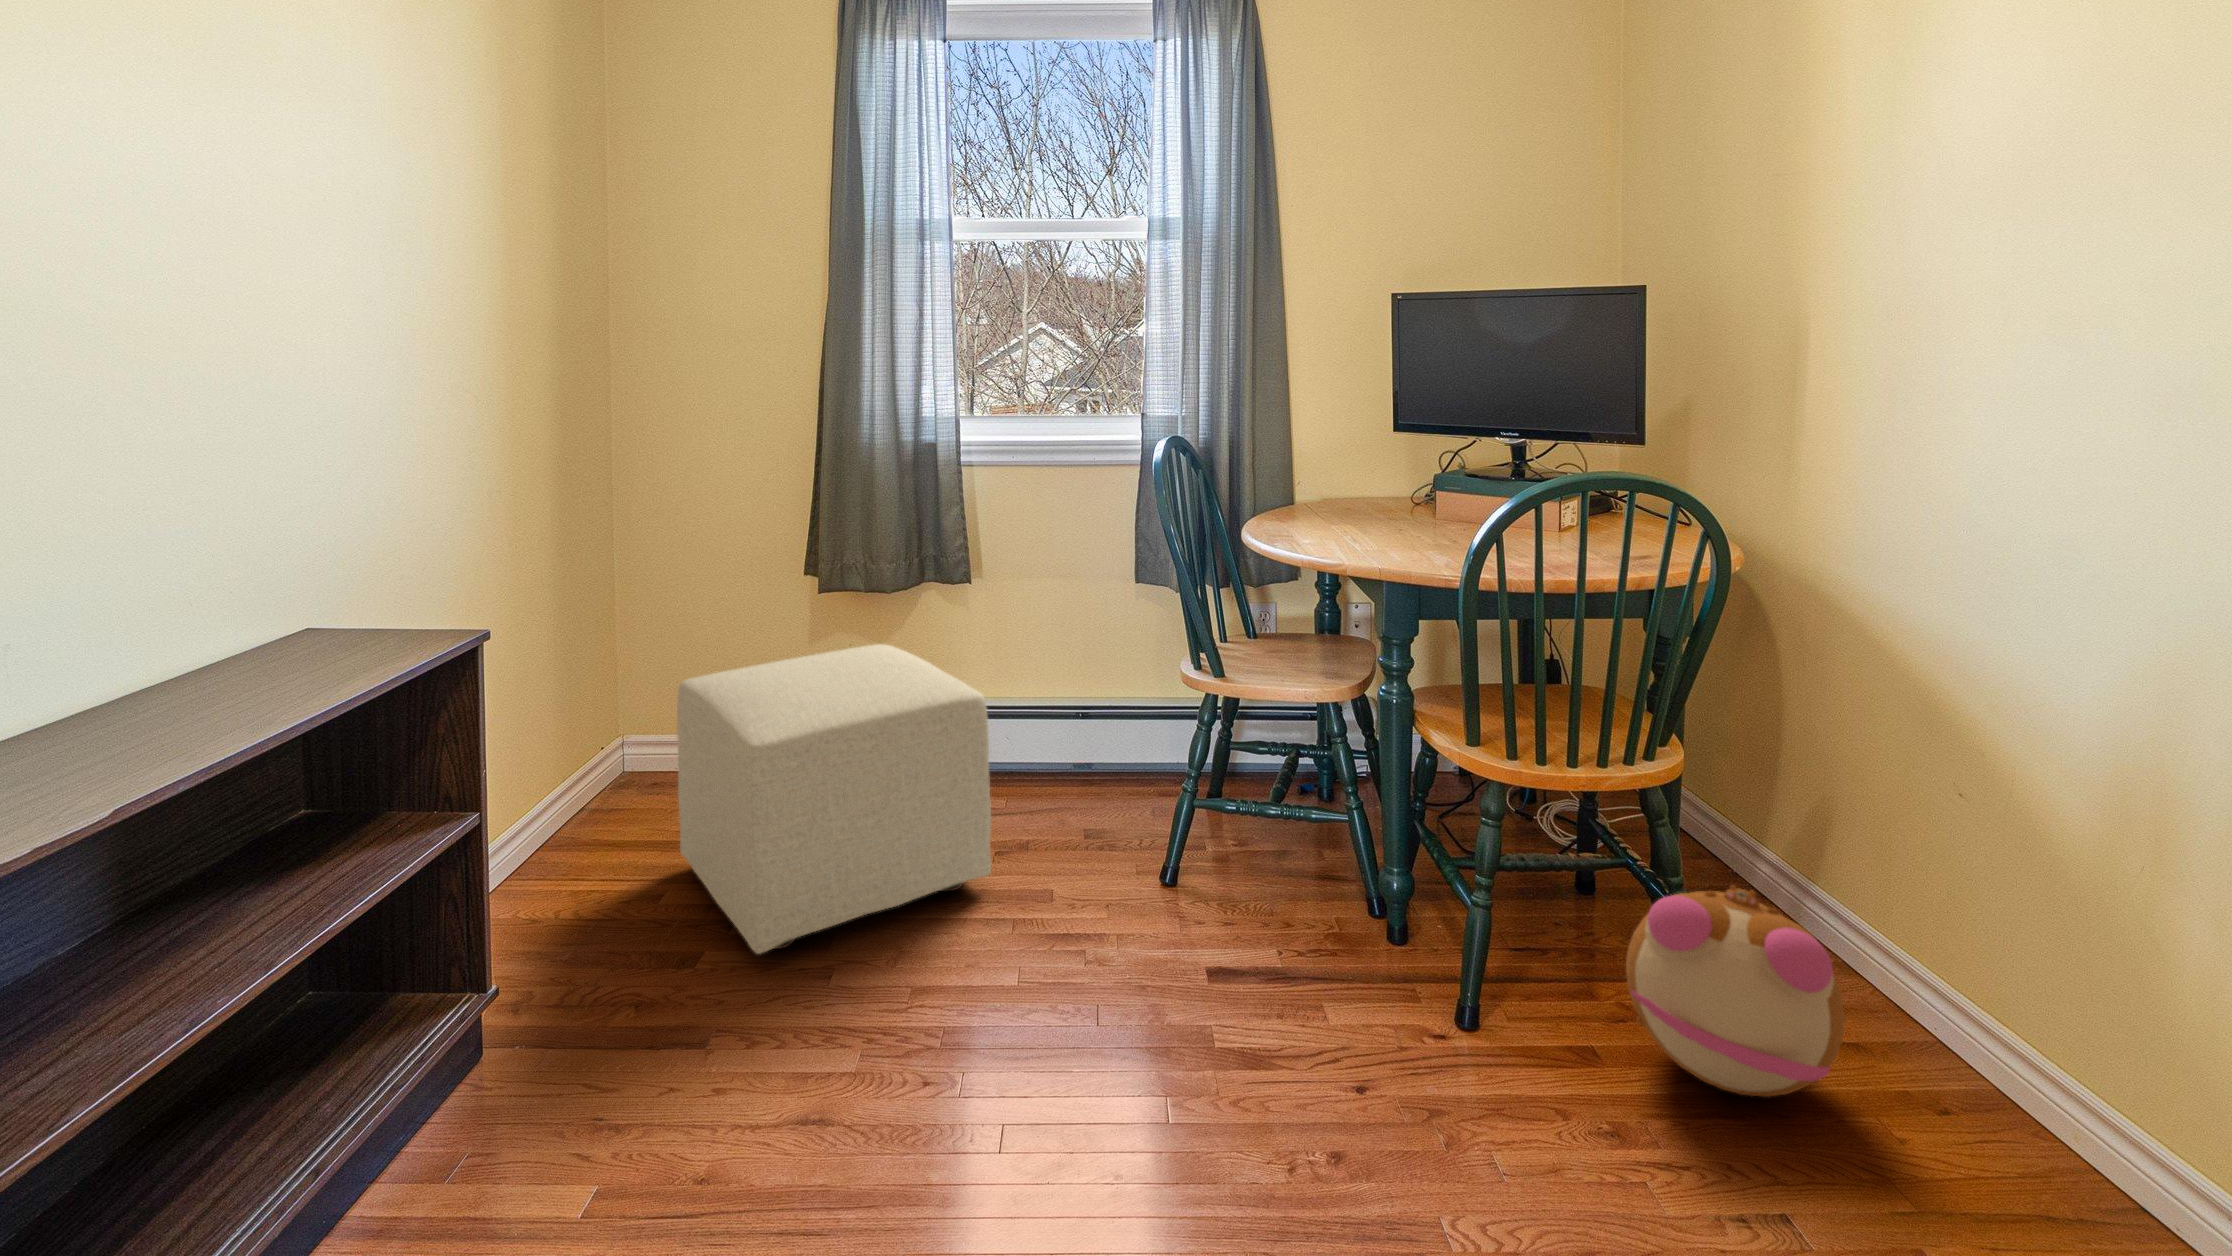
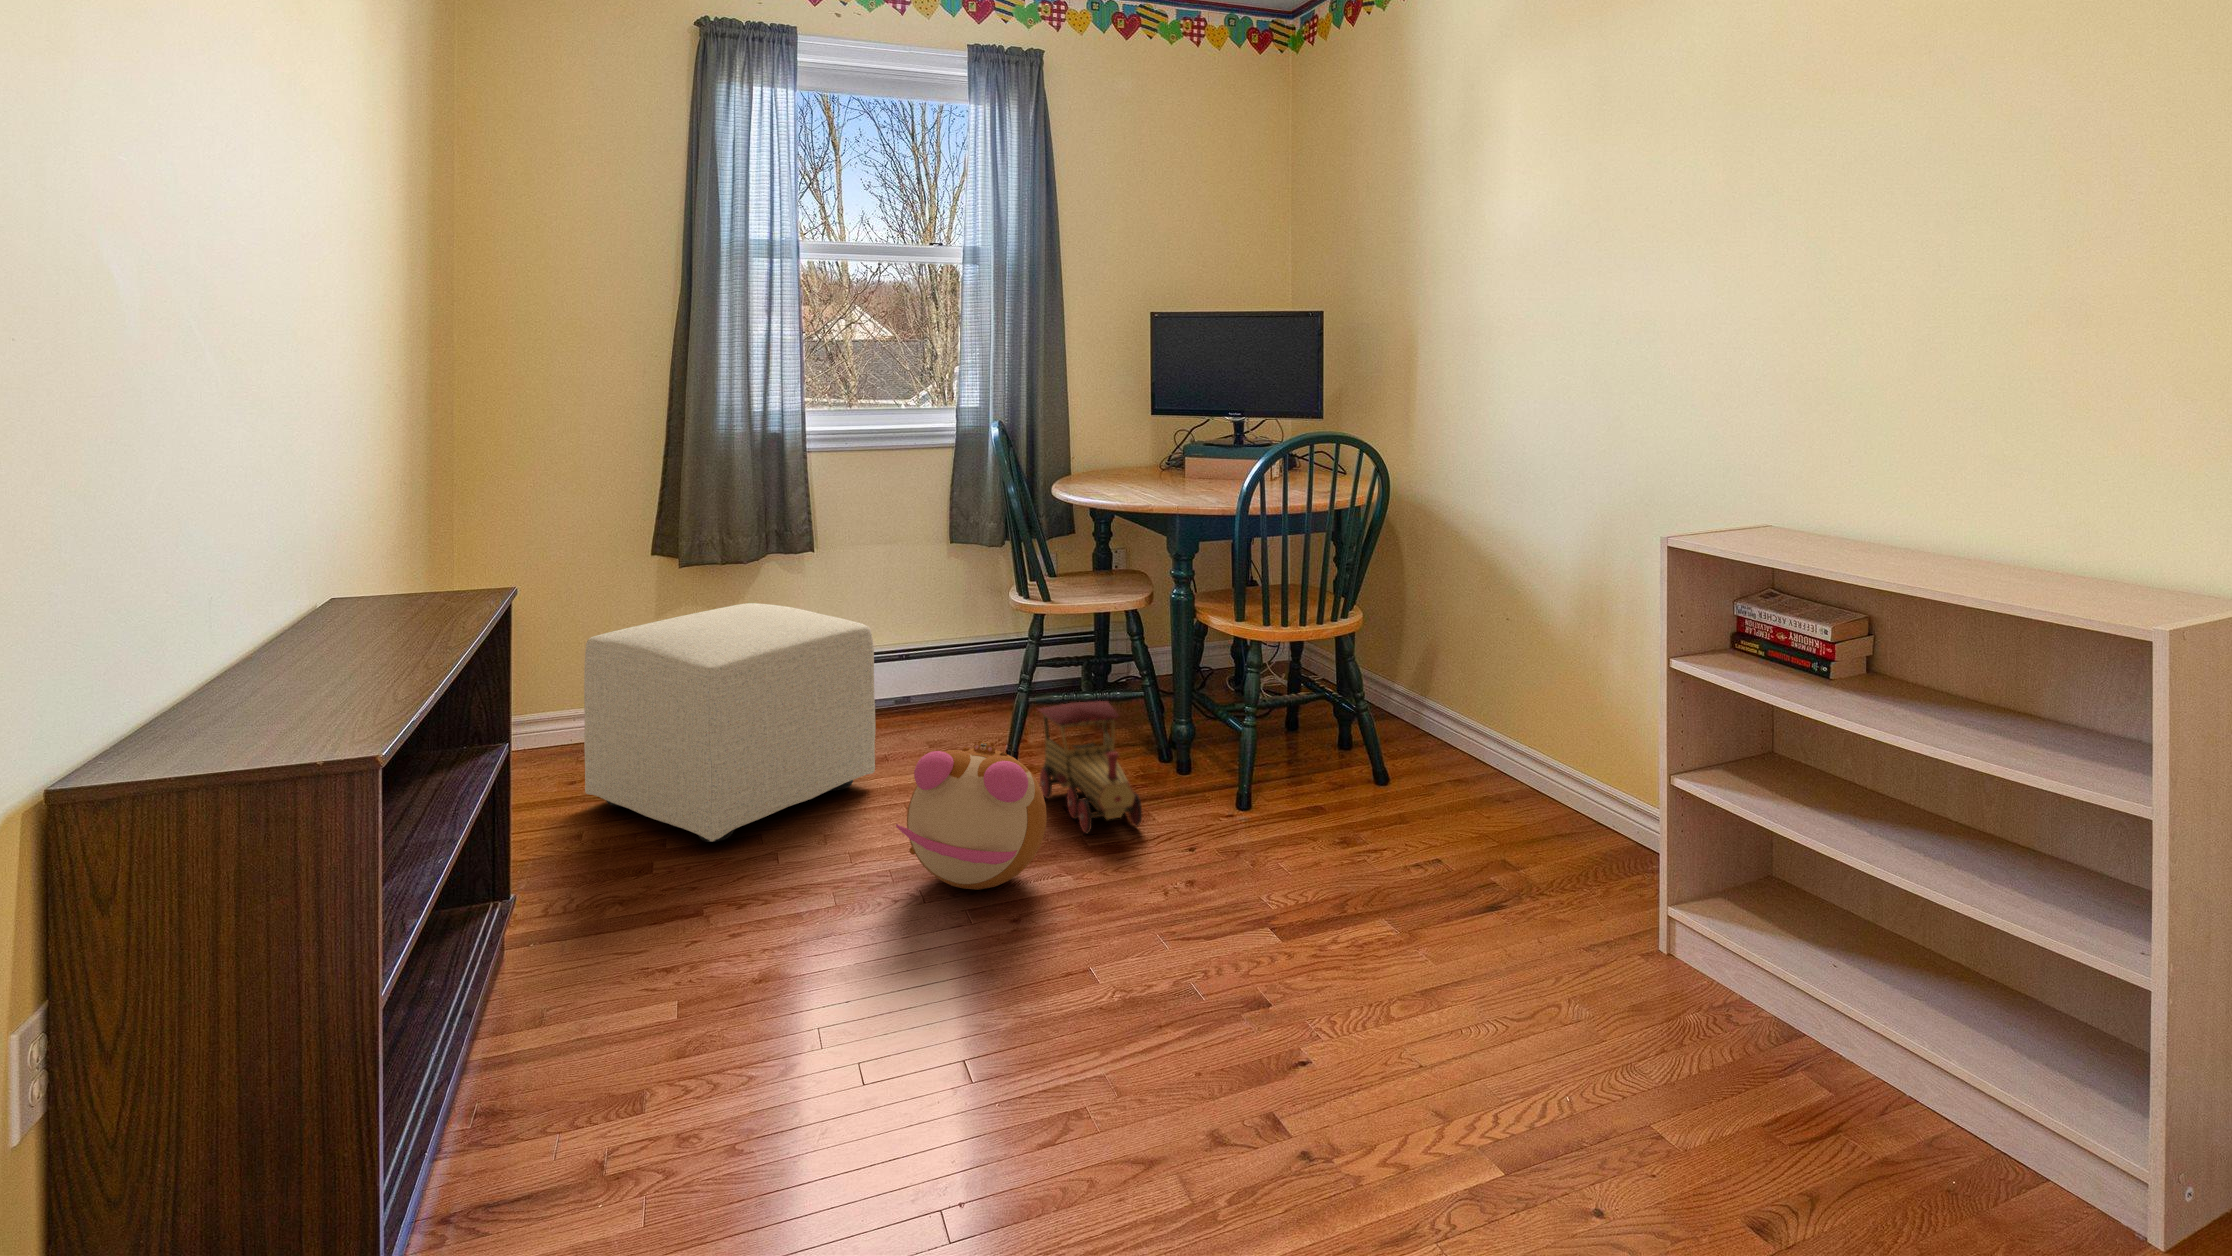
toy train: none [1181,825,1294,1032] -> present [1039,701,1142,833]
plush toy: present [1626,885,1845,1097] -> present [896,740,1047,890]

